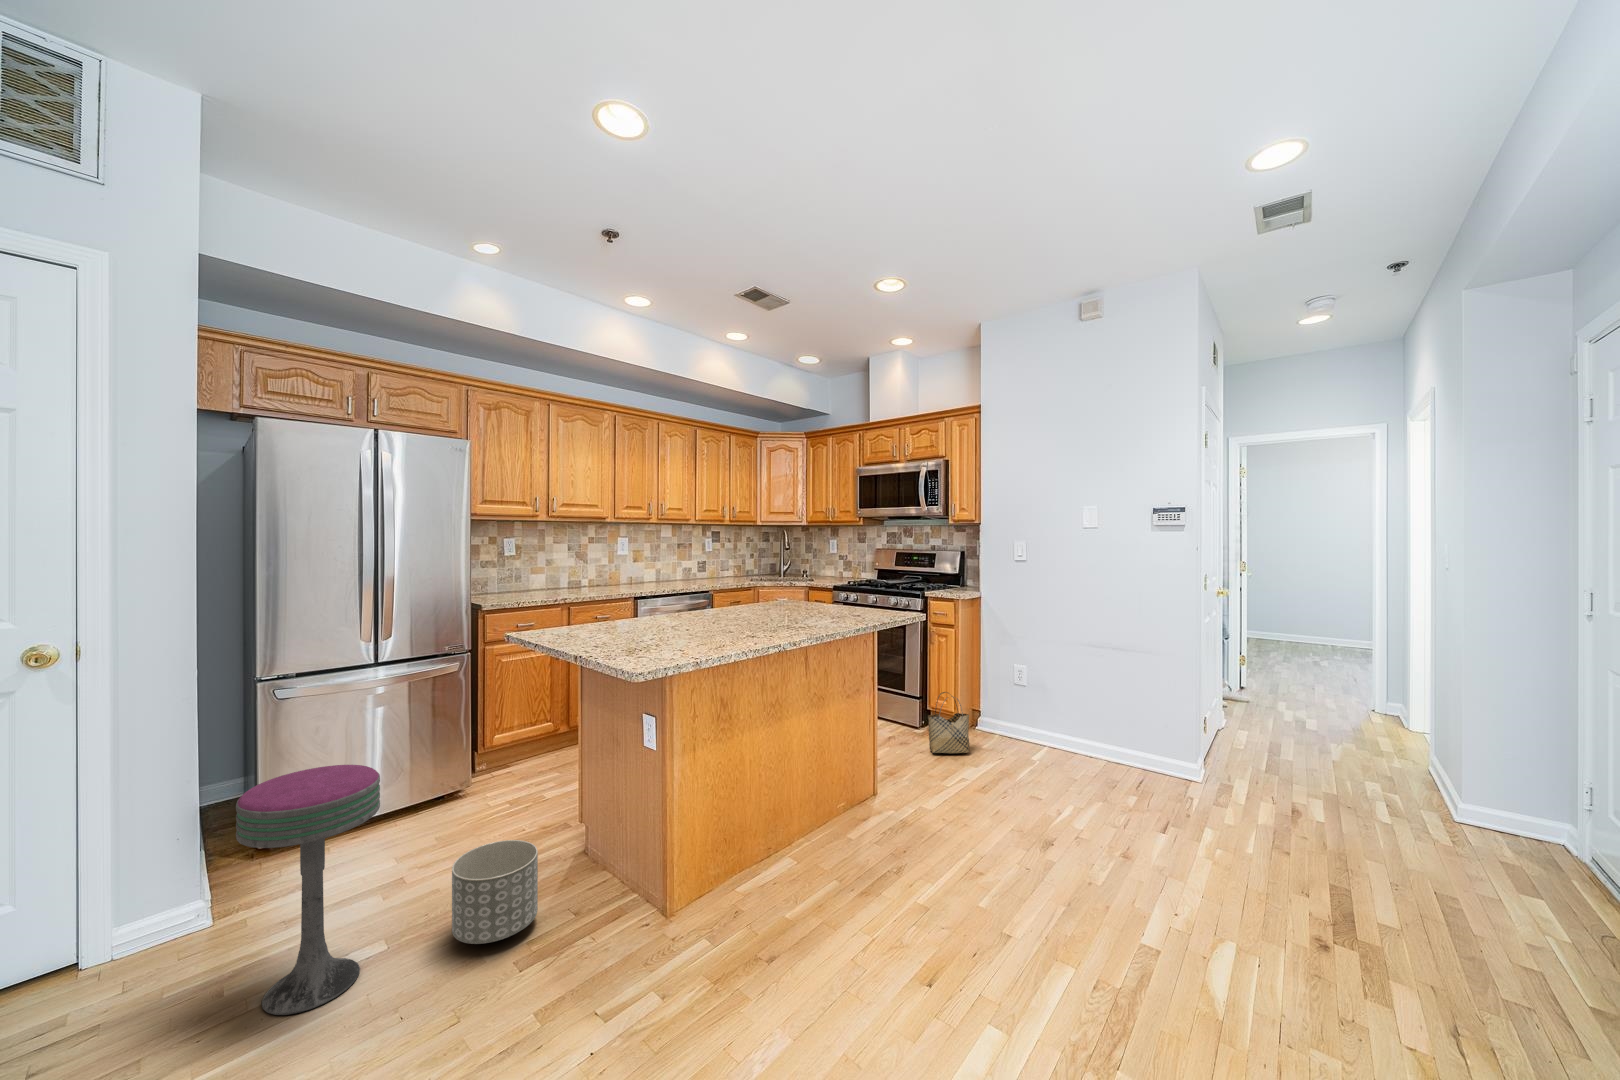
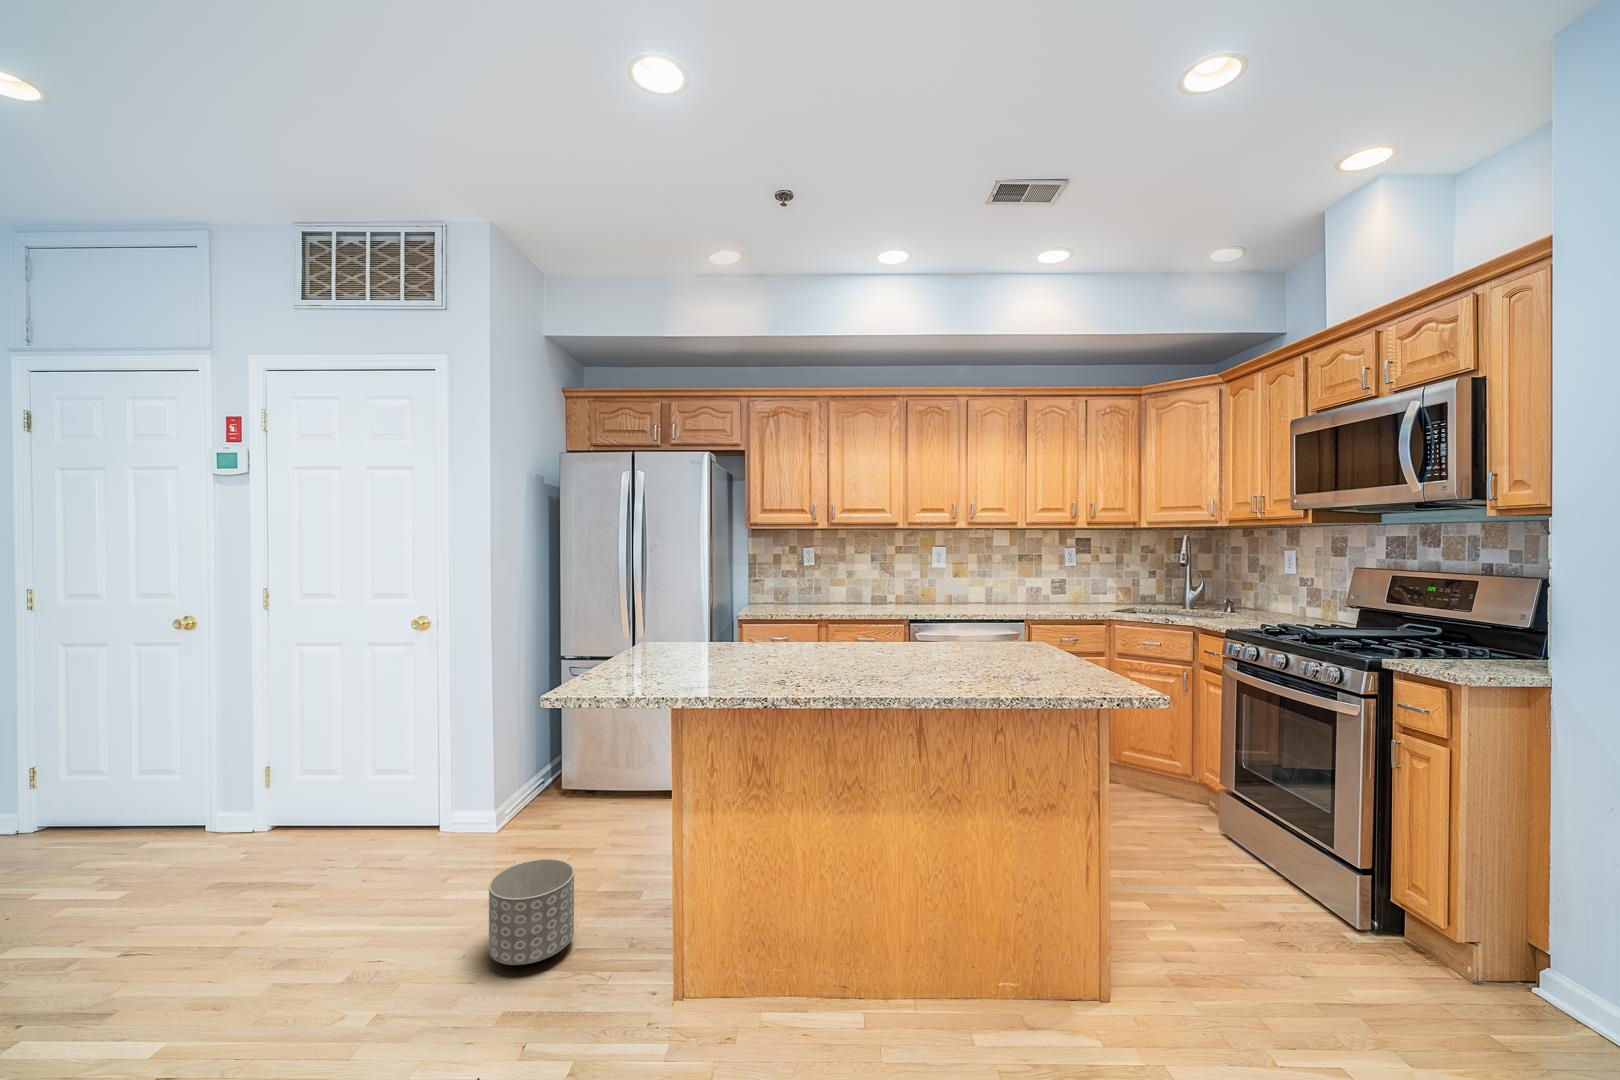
woven basket: present [928,692,969,753] -> none [1324,876,1446,1034]
bar stool: present [236,765,380,1015] -> none [358,742,469,948]

